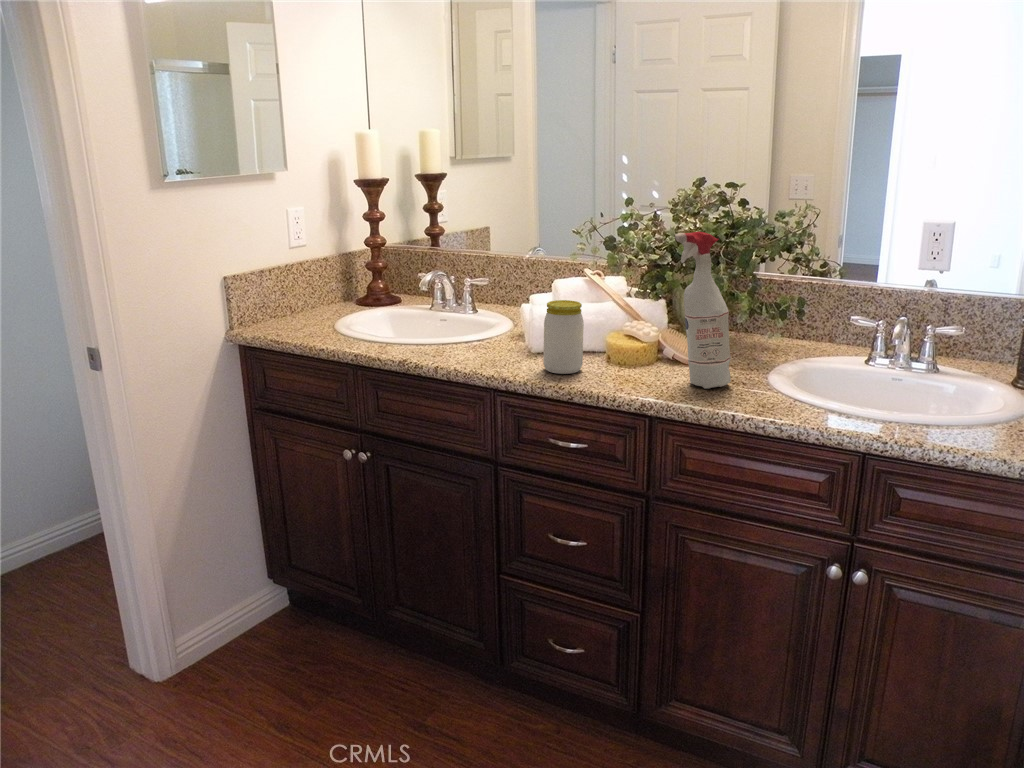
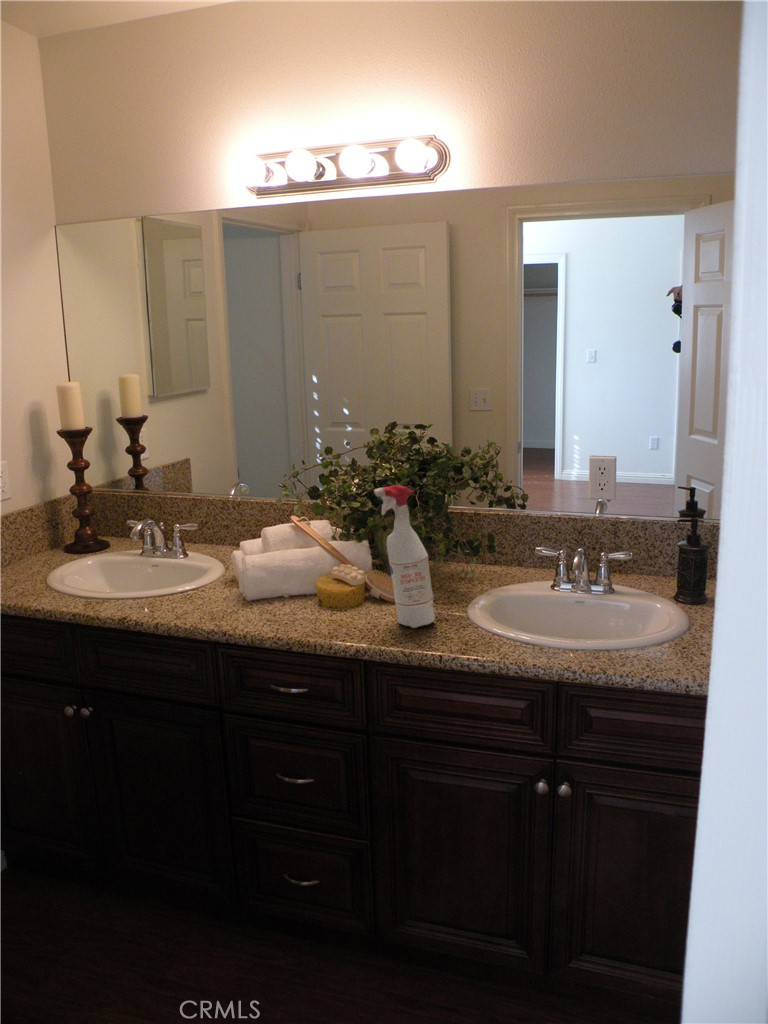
jar: present [543,300,584,374] -> none [258,551,297,623]

